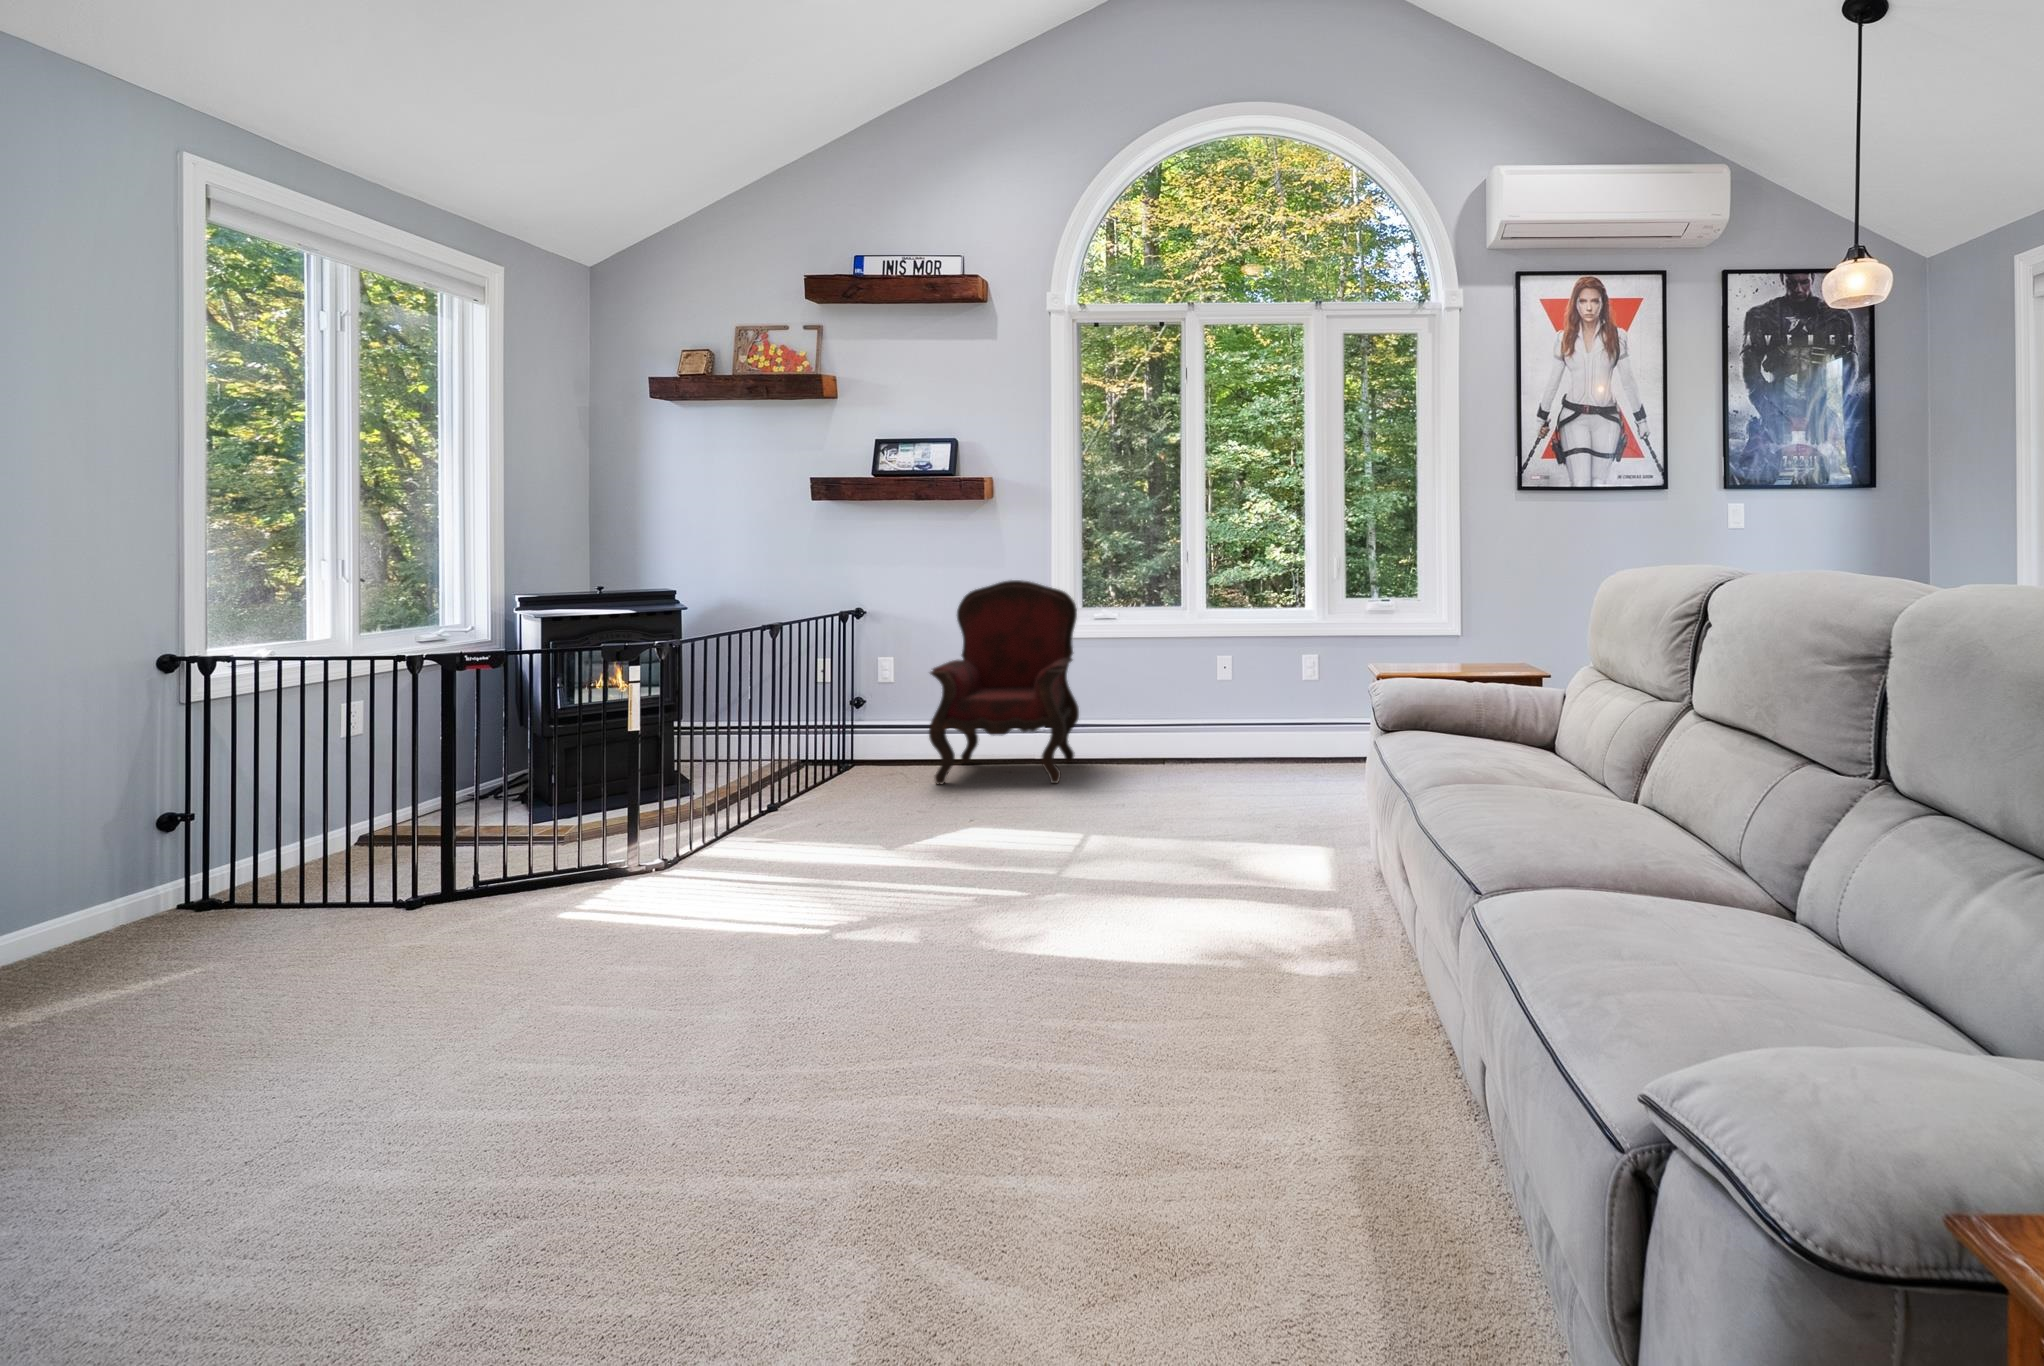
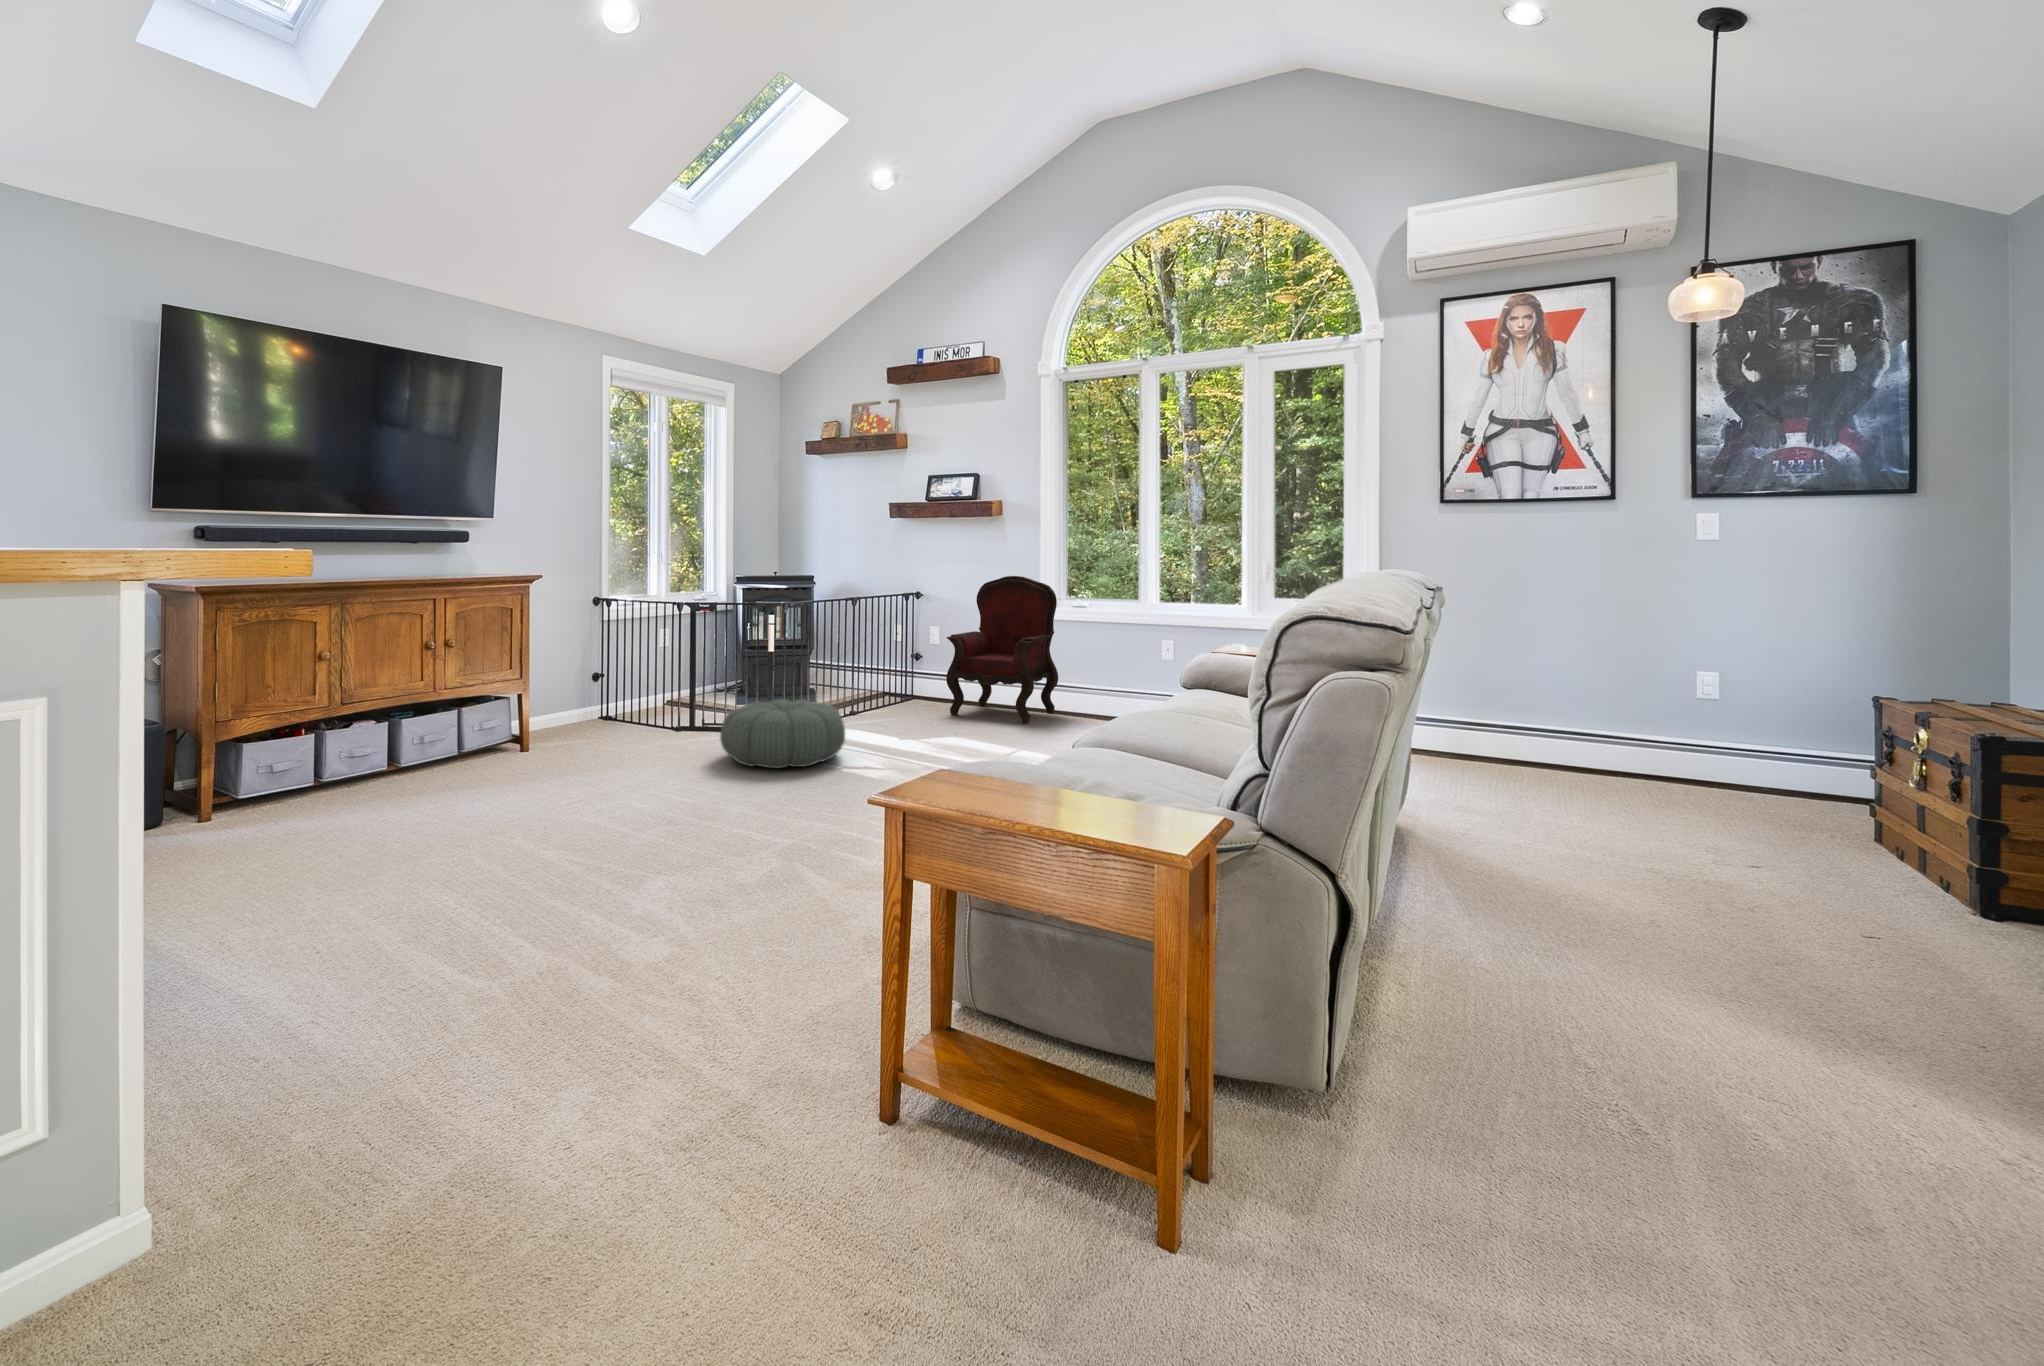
pouf: none [575,813,846,971] -> present [720,700,845,768]

